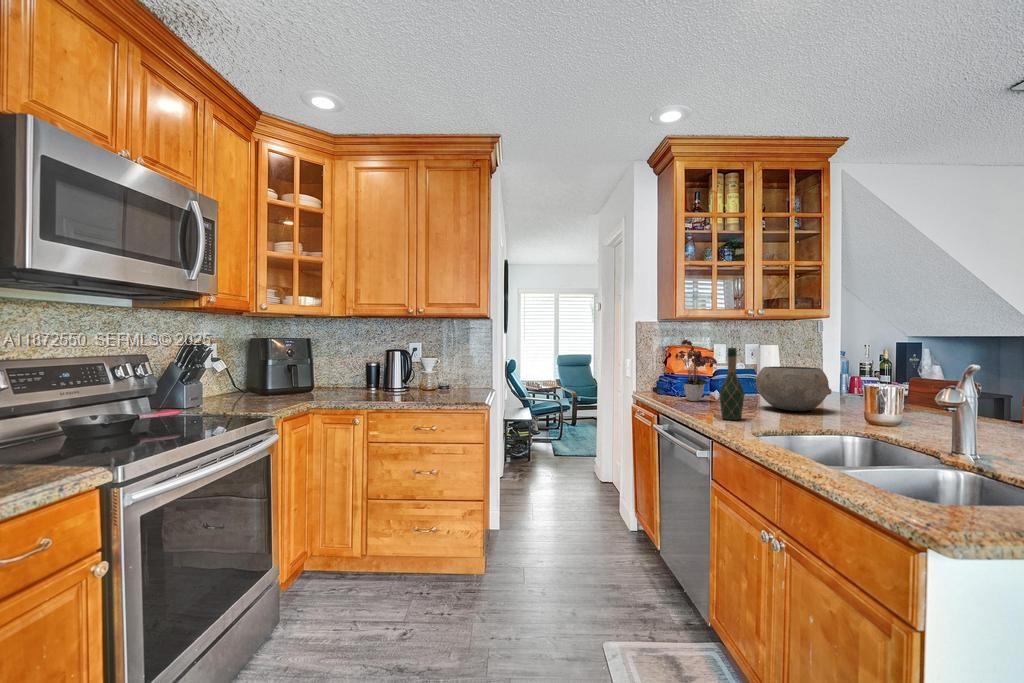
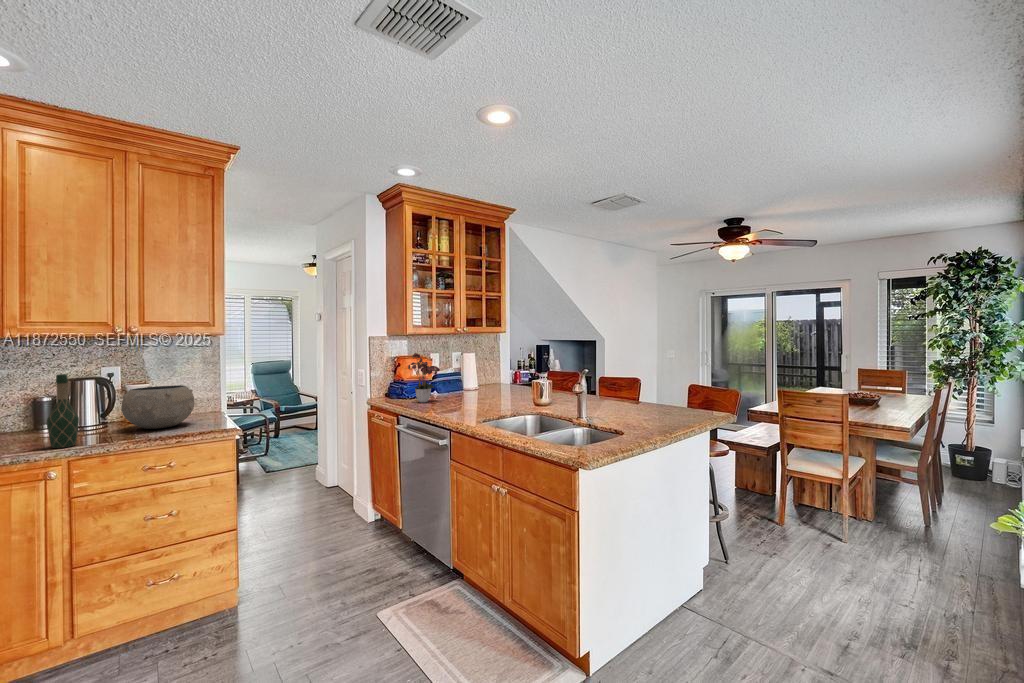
wine bottle: present [719,348,744,420] -> present [47,374,79,448]
ceramic bowl: present [756,367,832,411] -> present [121,385,194,429]

